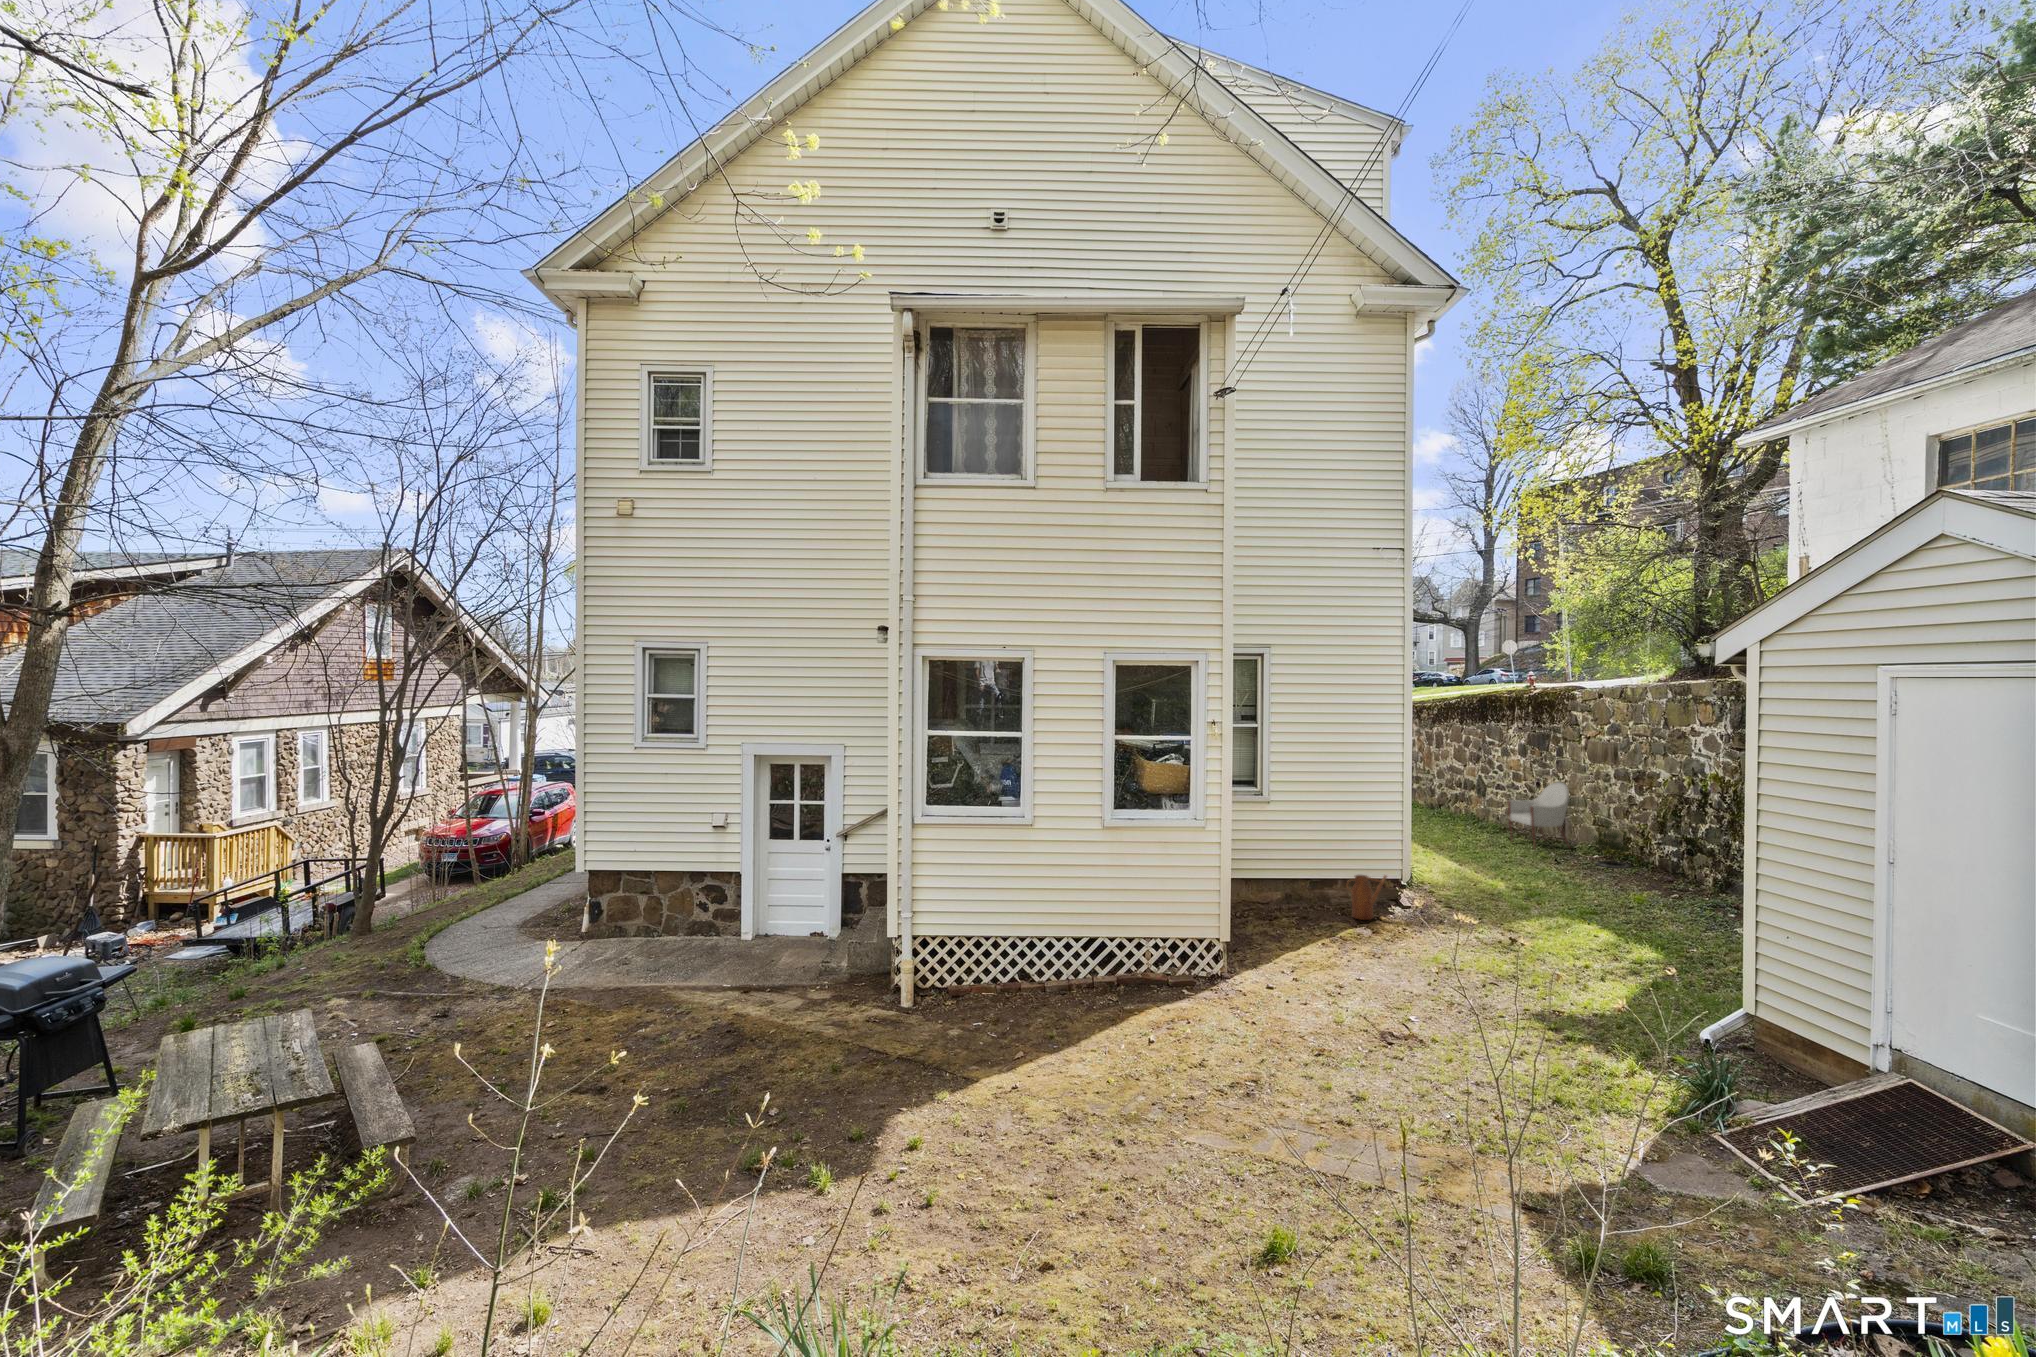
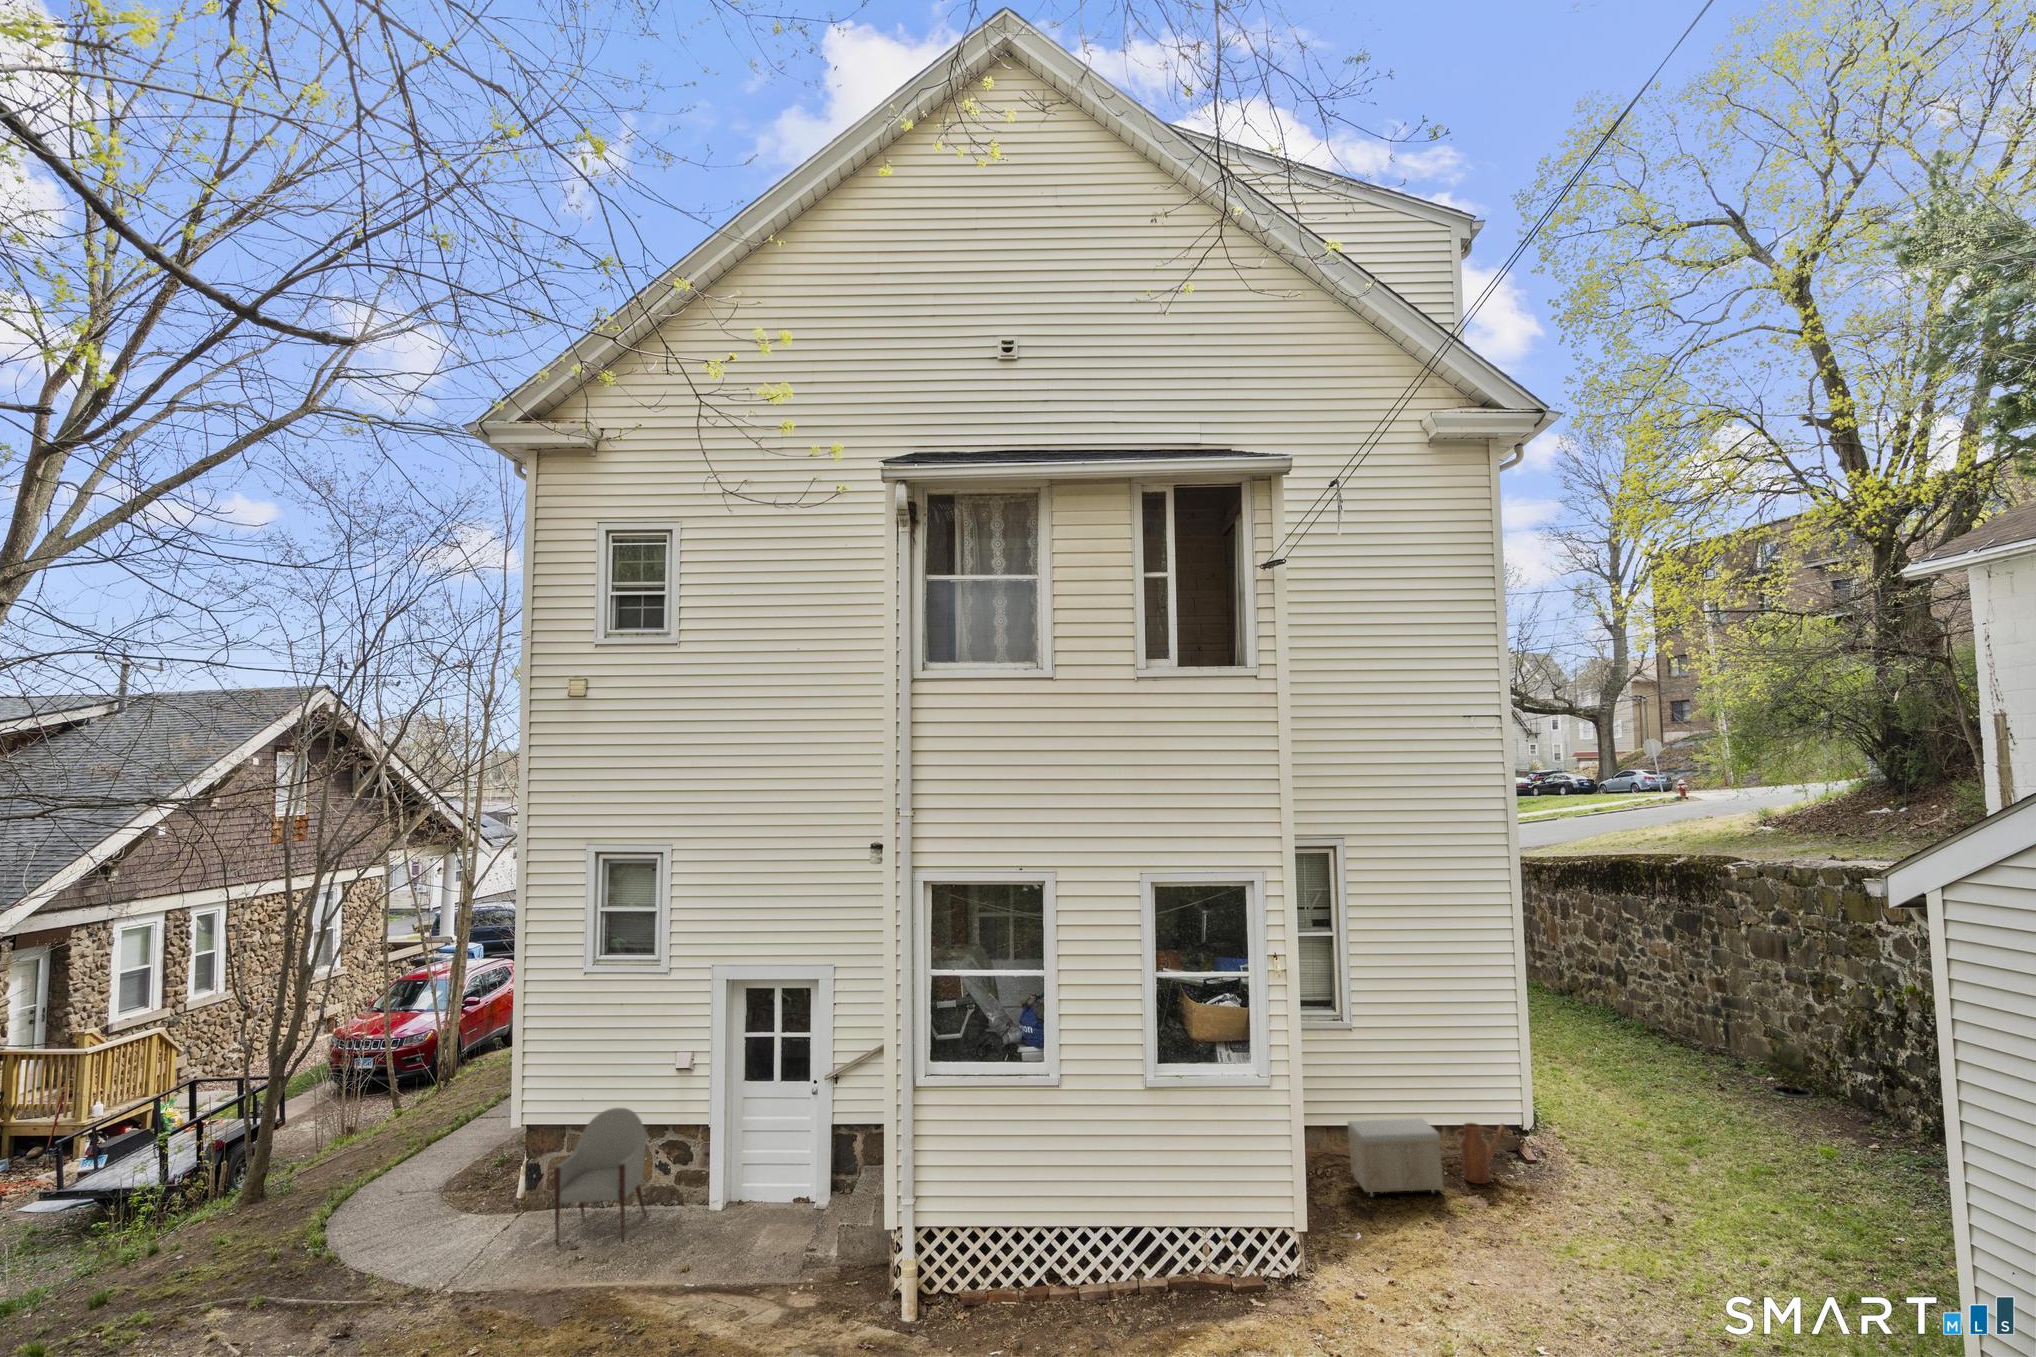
chair: present [1508,782,1570,849] -> present [554,1108,646,1244]
storage bench: none [1262,871,1337,928] -> present [1348,1118,1444,1196]

